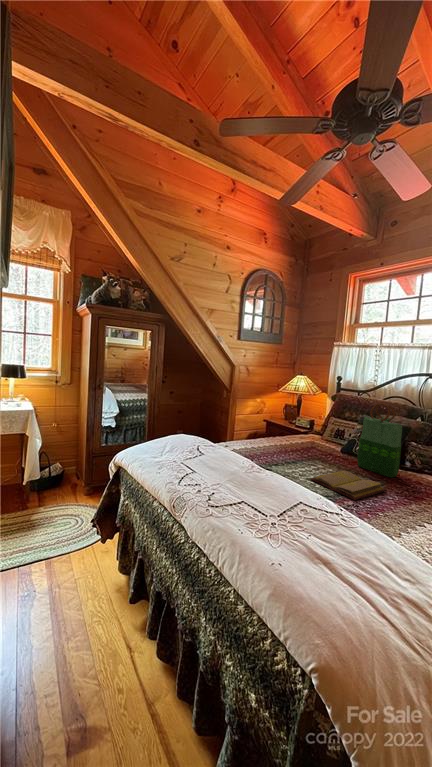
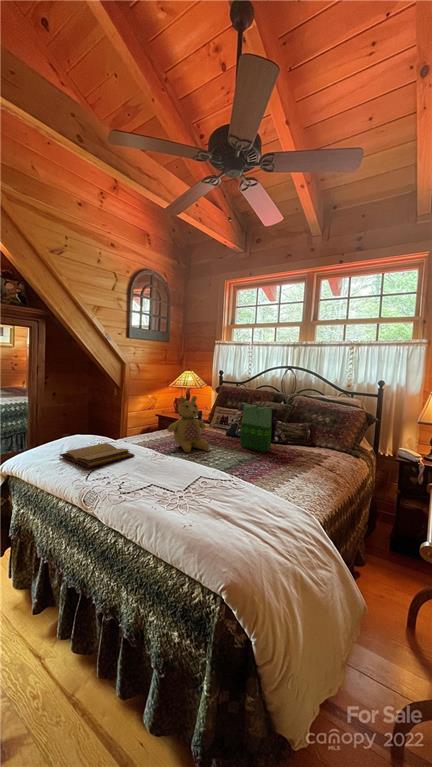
stuffed bear: none [271,402,318,465] -> present [168,396,209,452]
diary: present [311,471,387,500] -> present [60,443,134,468]

